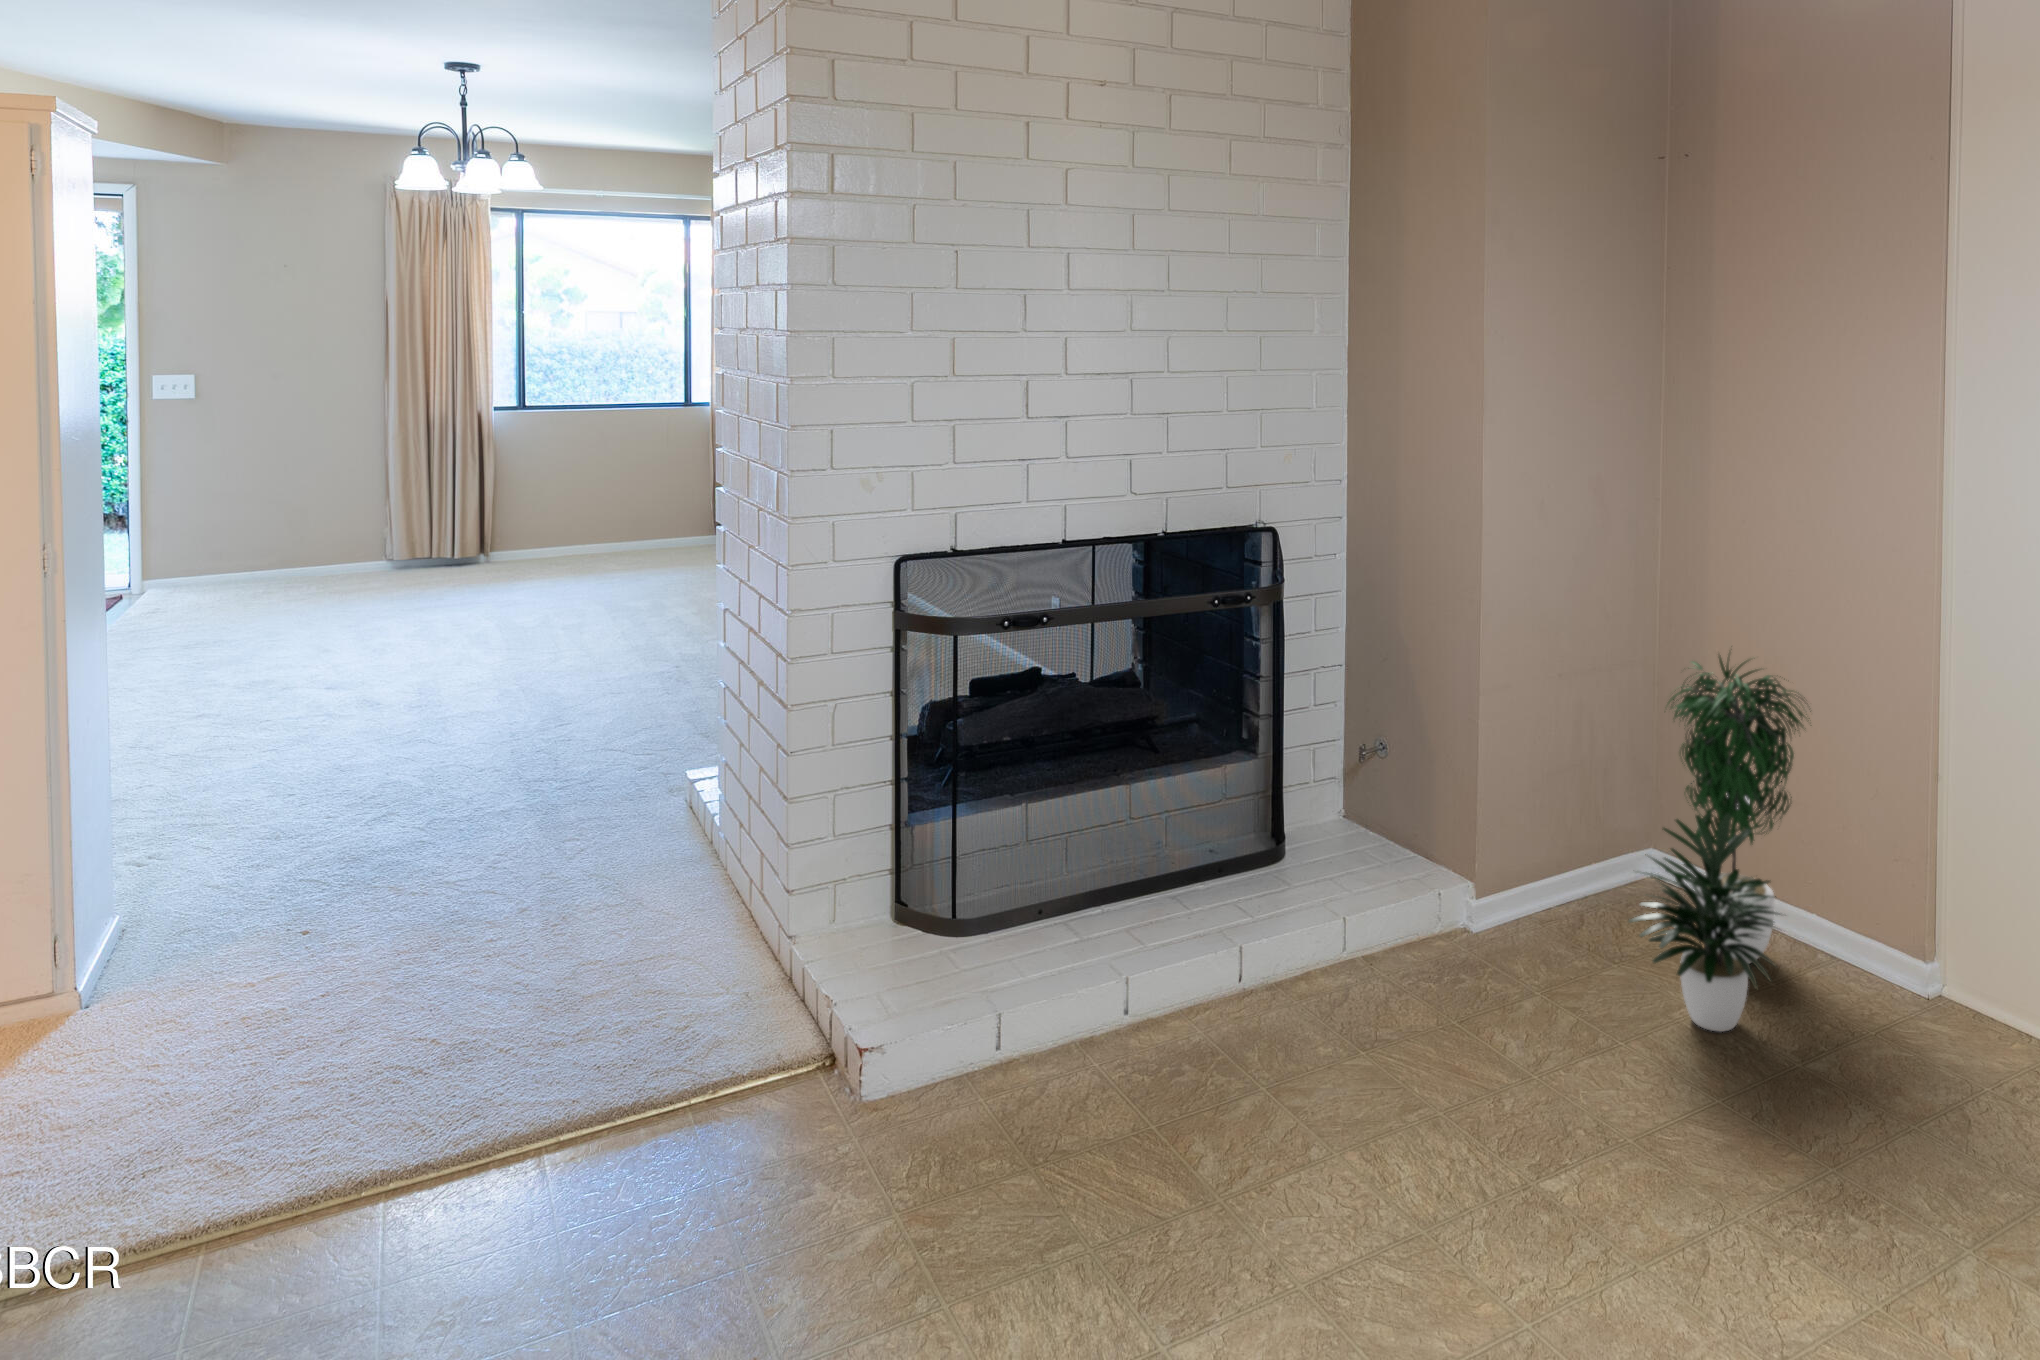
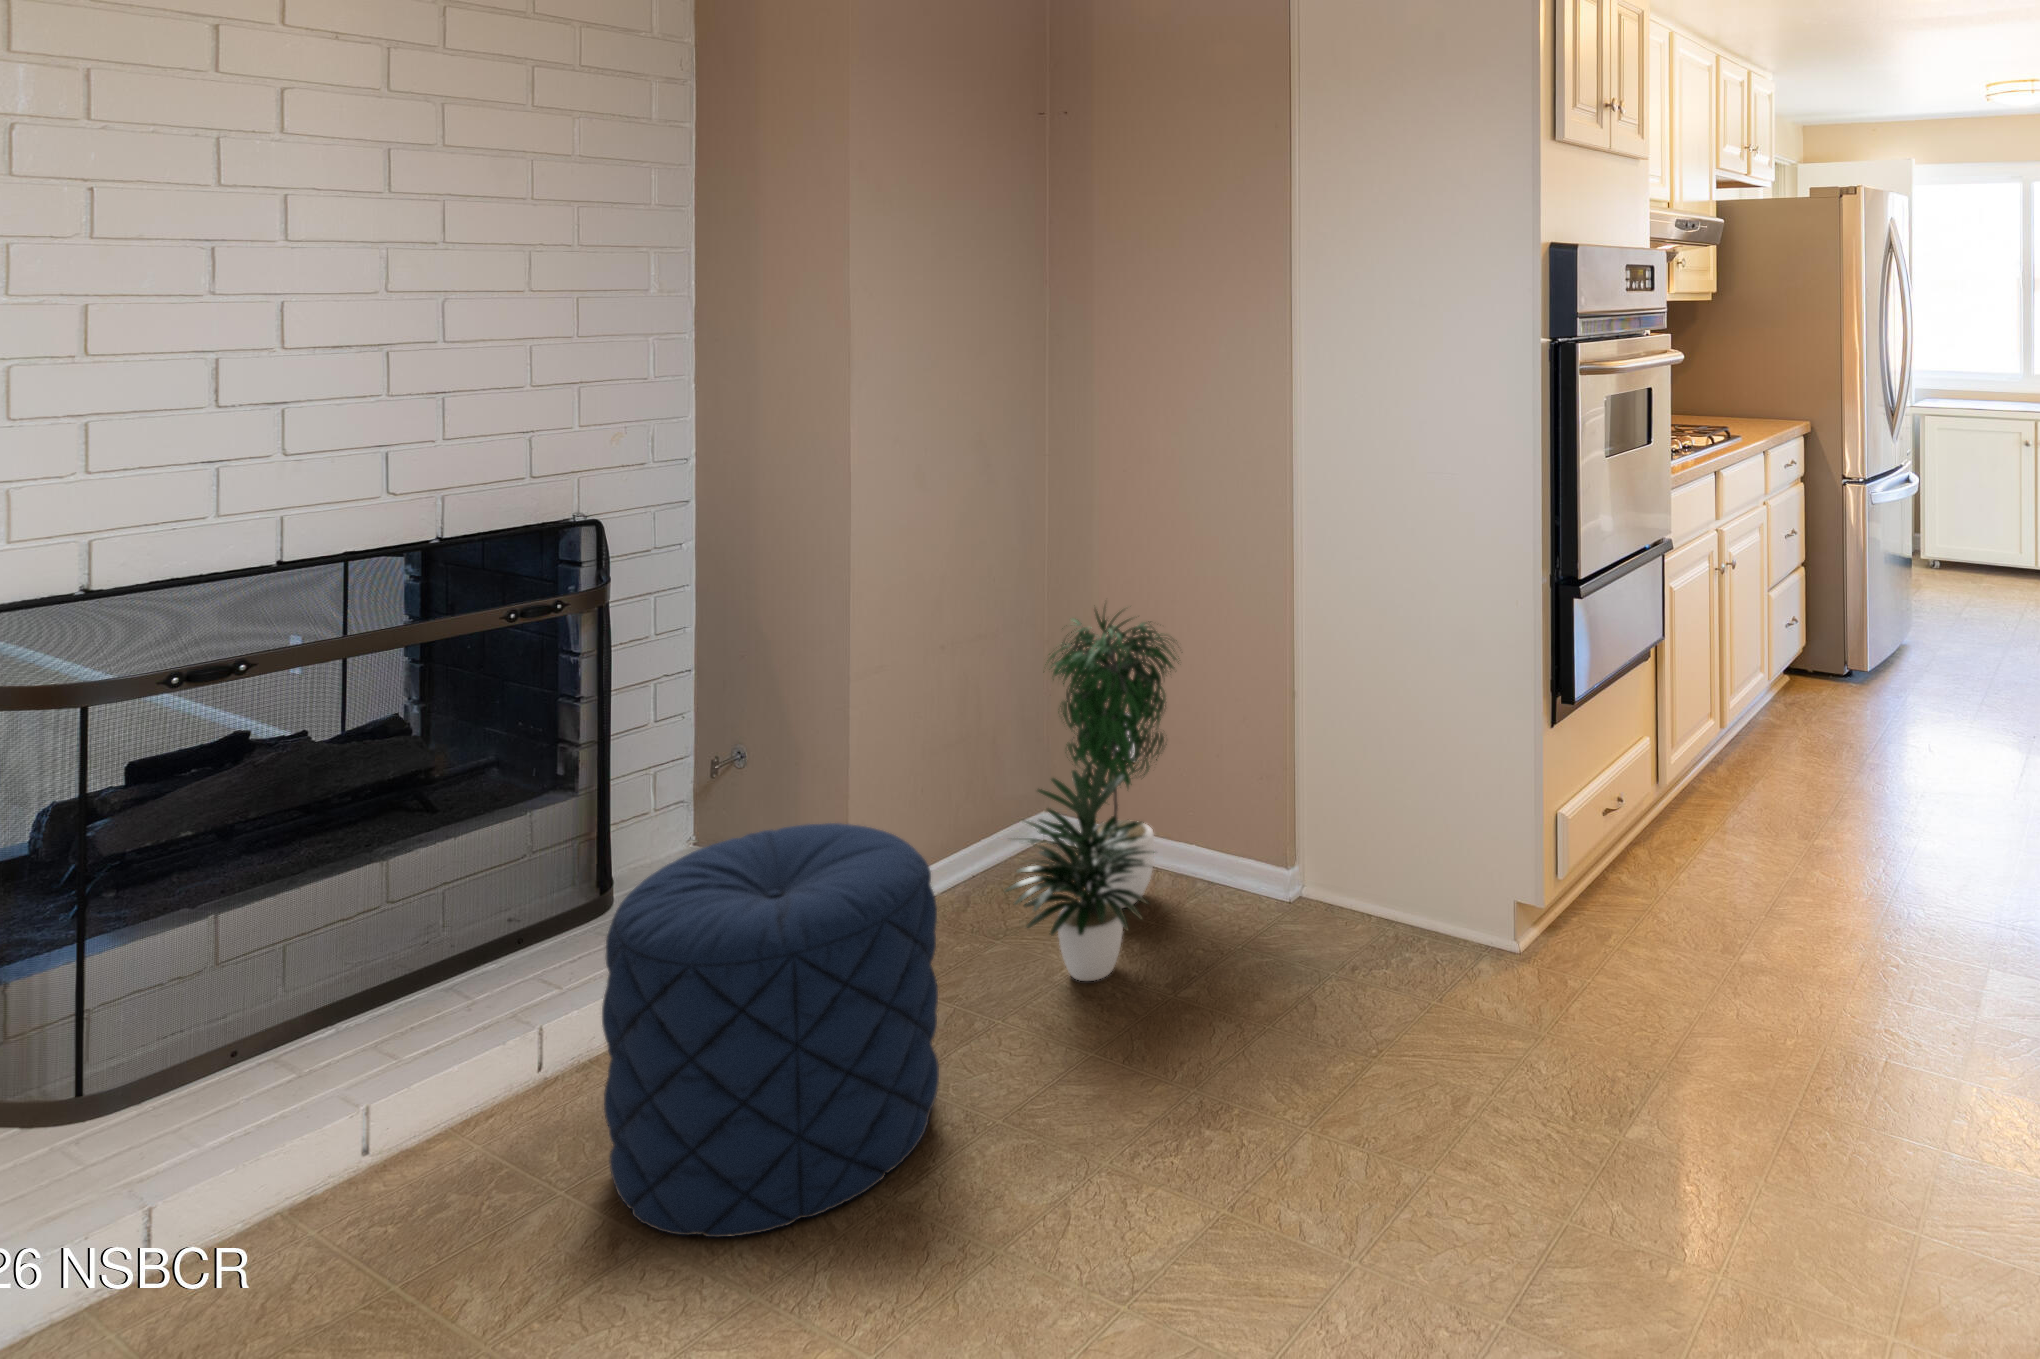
pouf: none [1302,820,1582,1181] -> present [602,823,939,1237]

